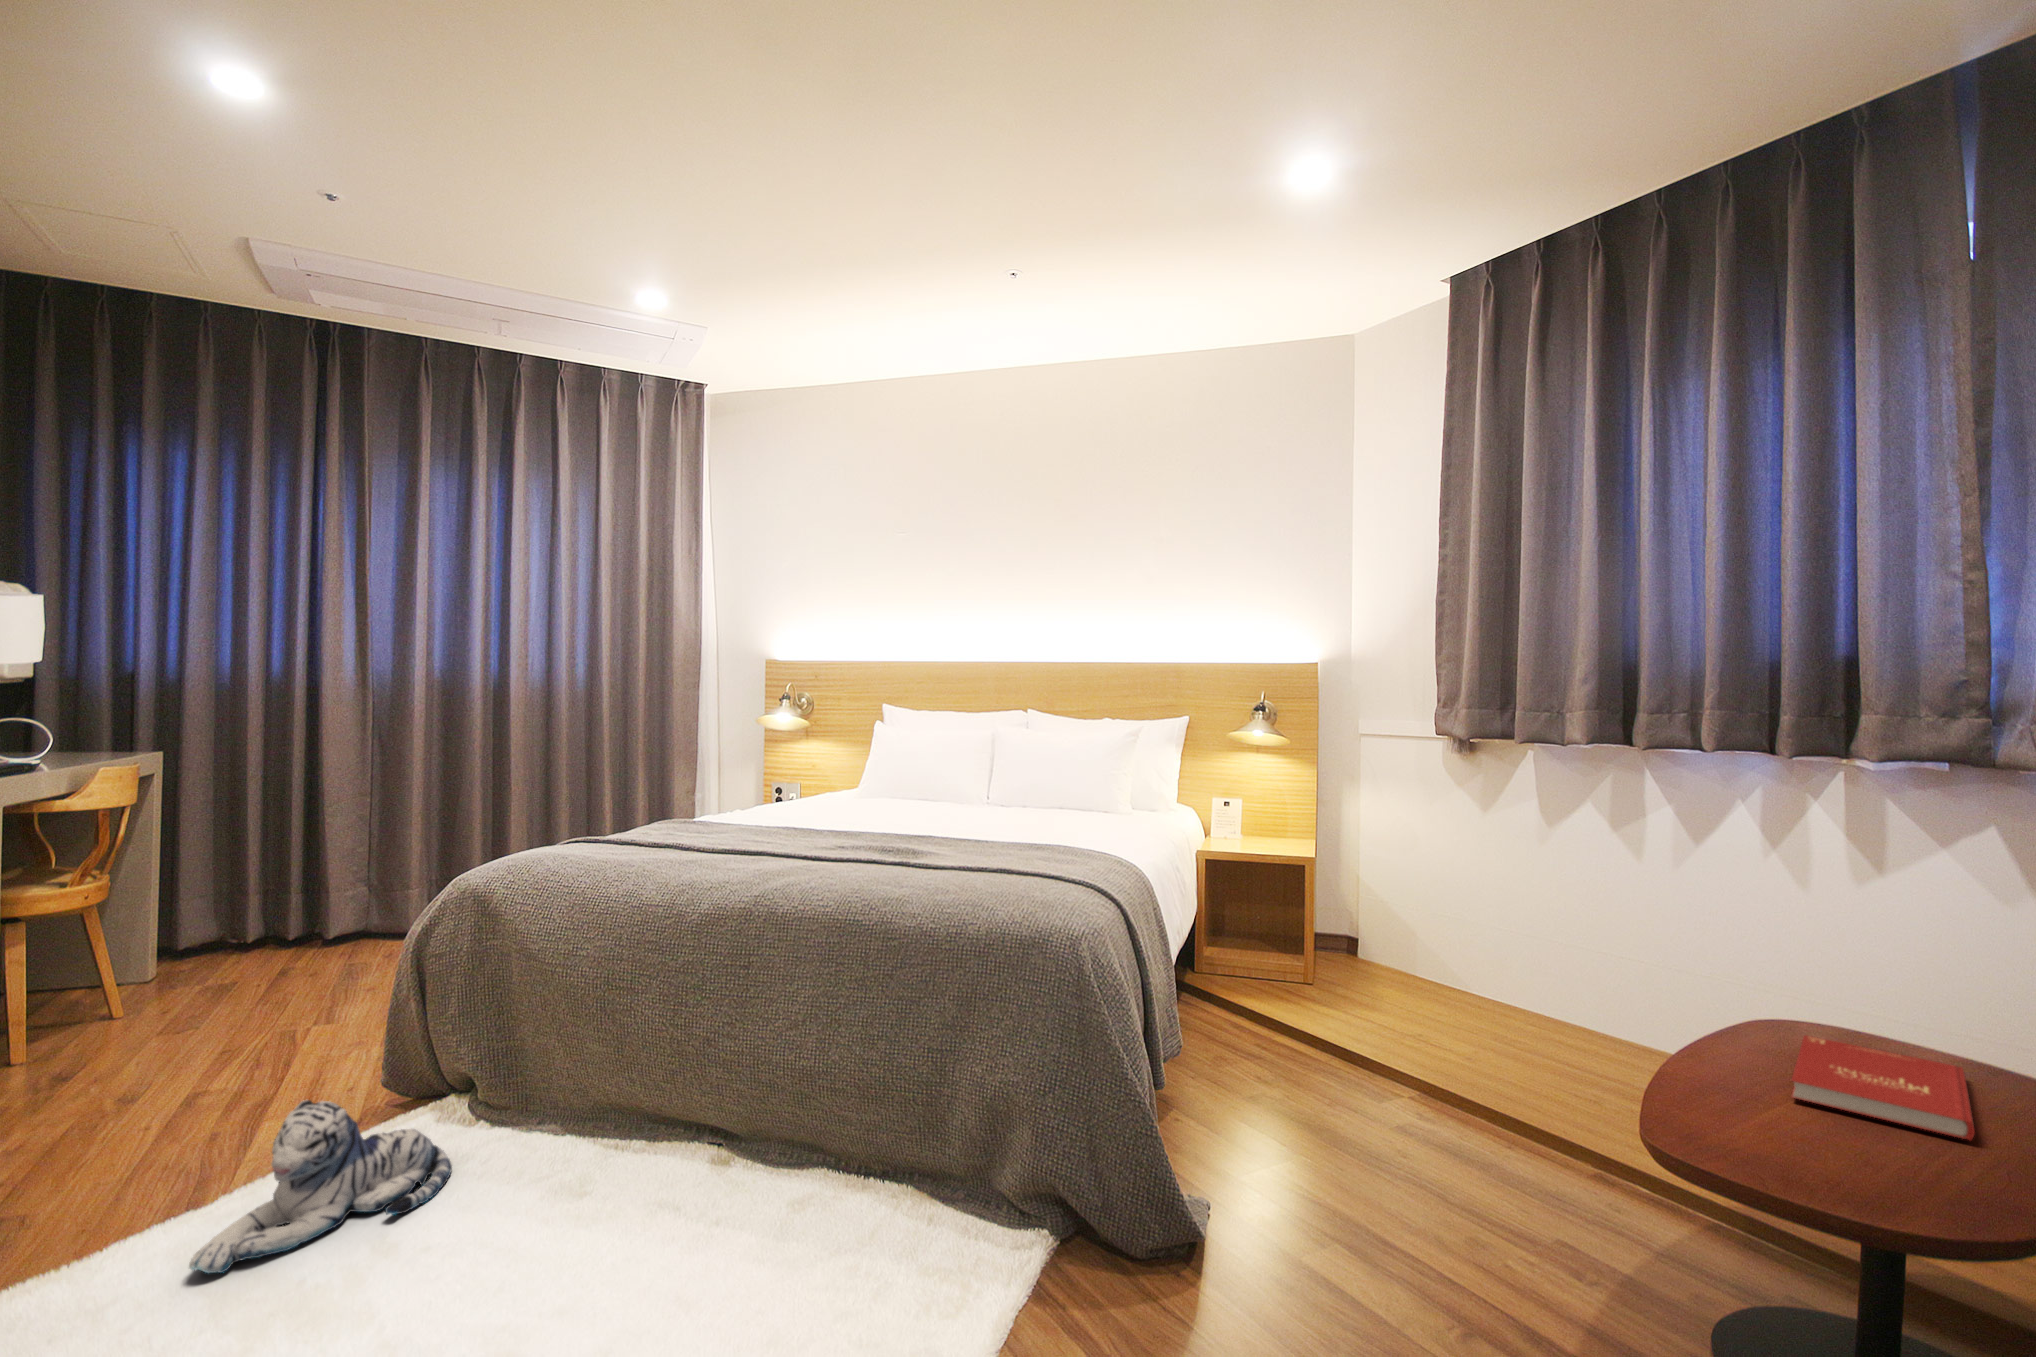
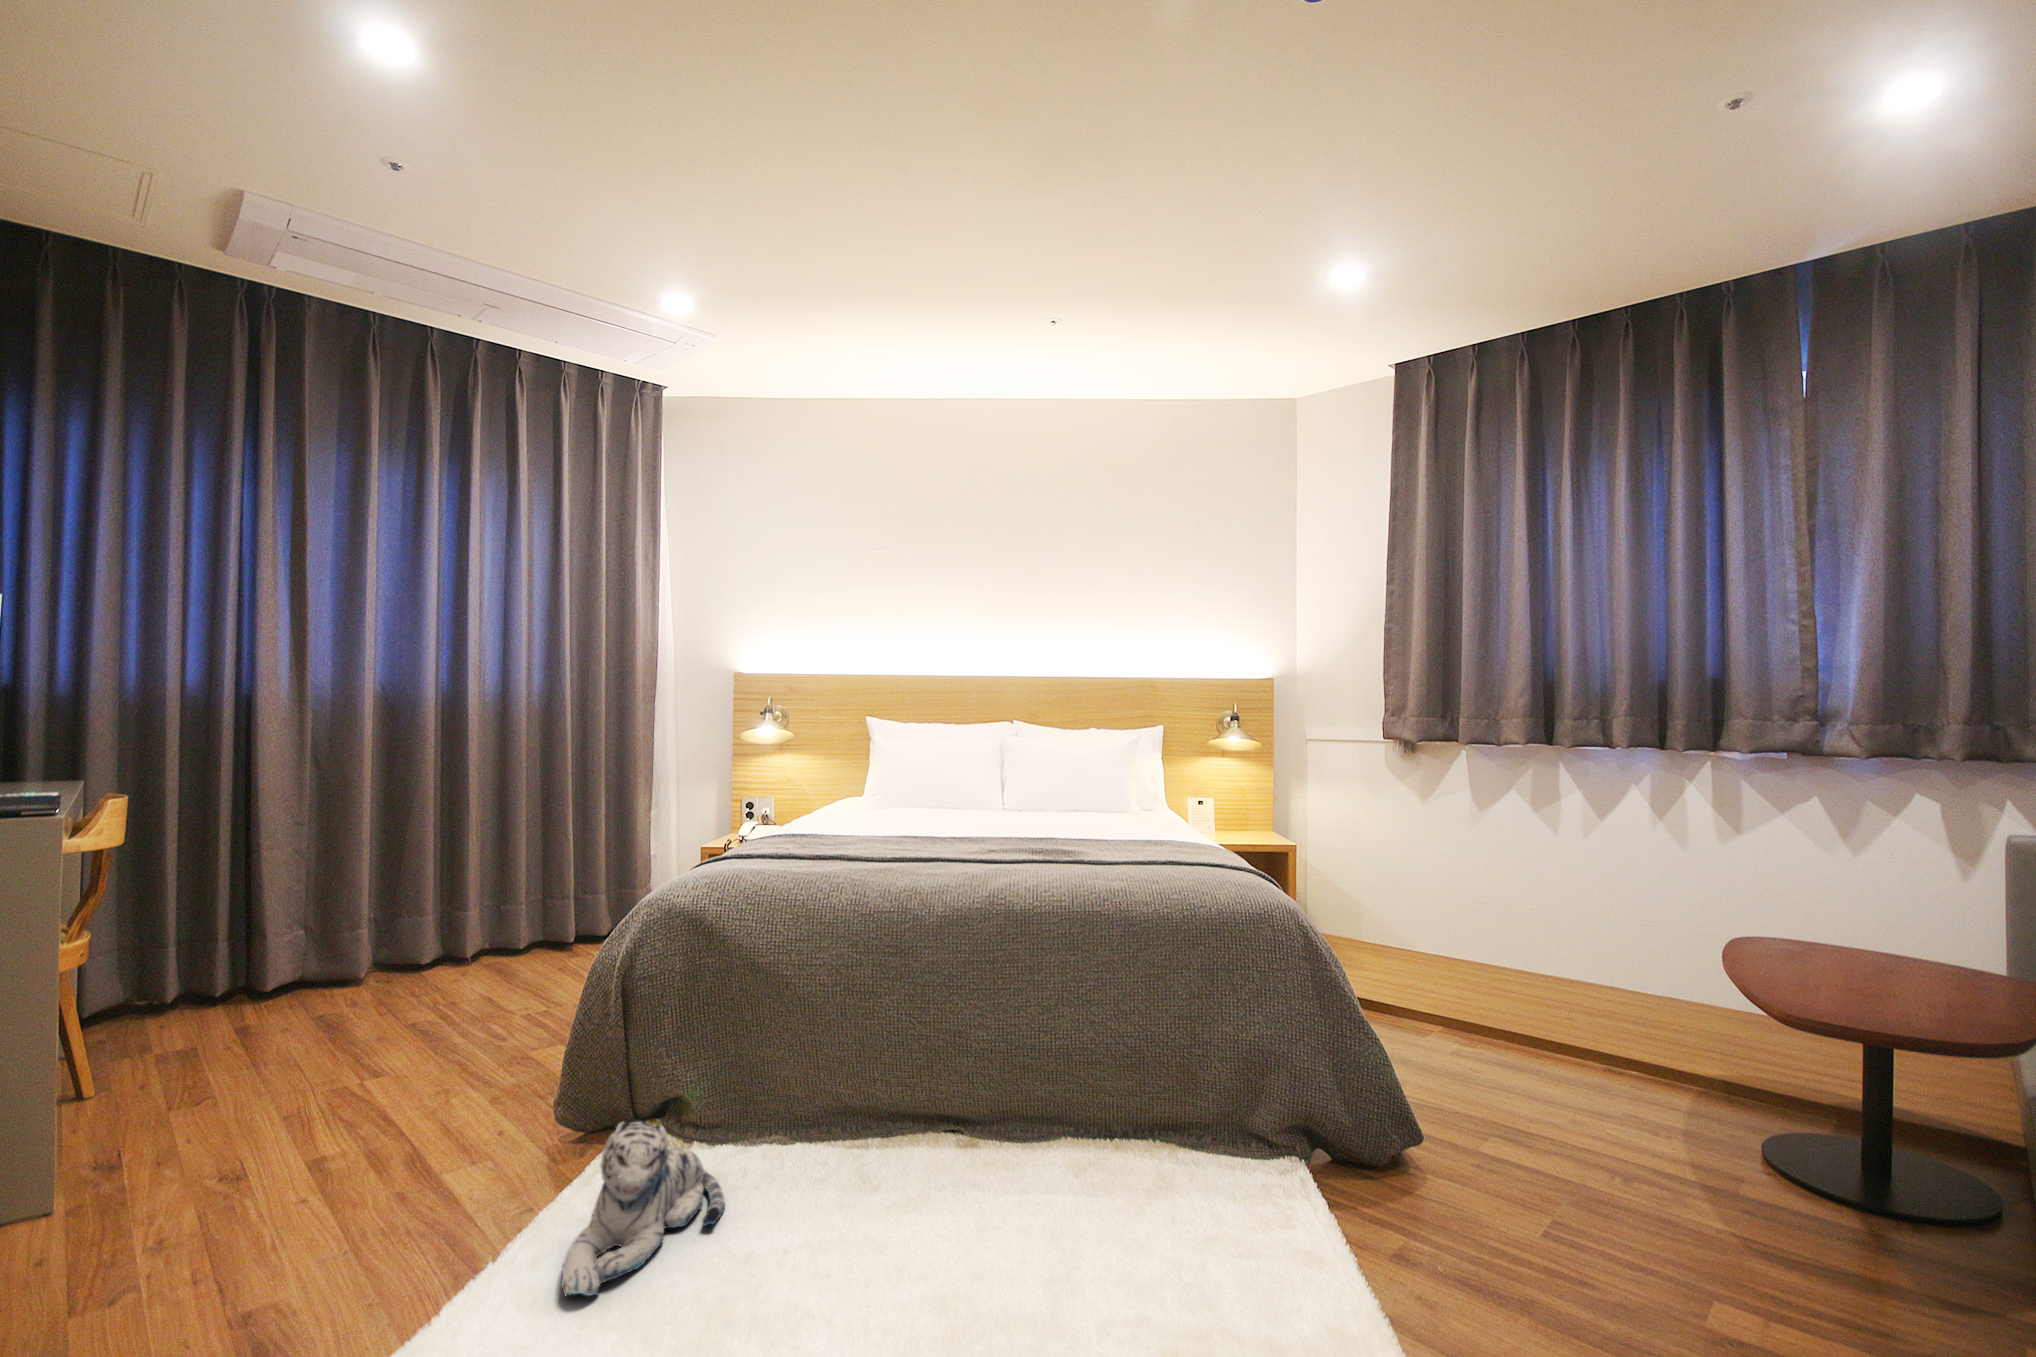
book: present [1792,1035,1975,1140] -> none [1781,943,1923,993]

